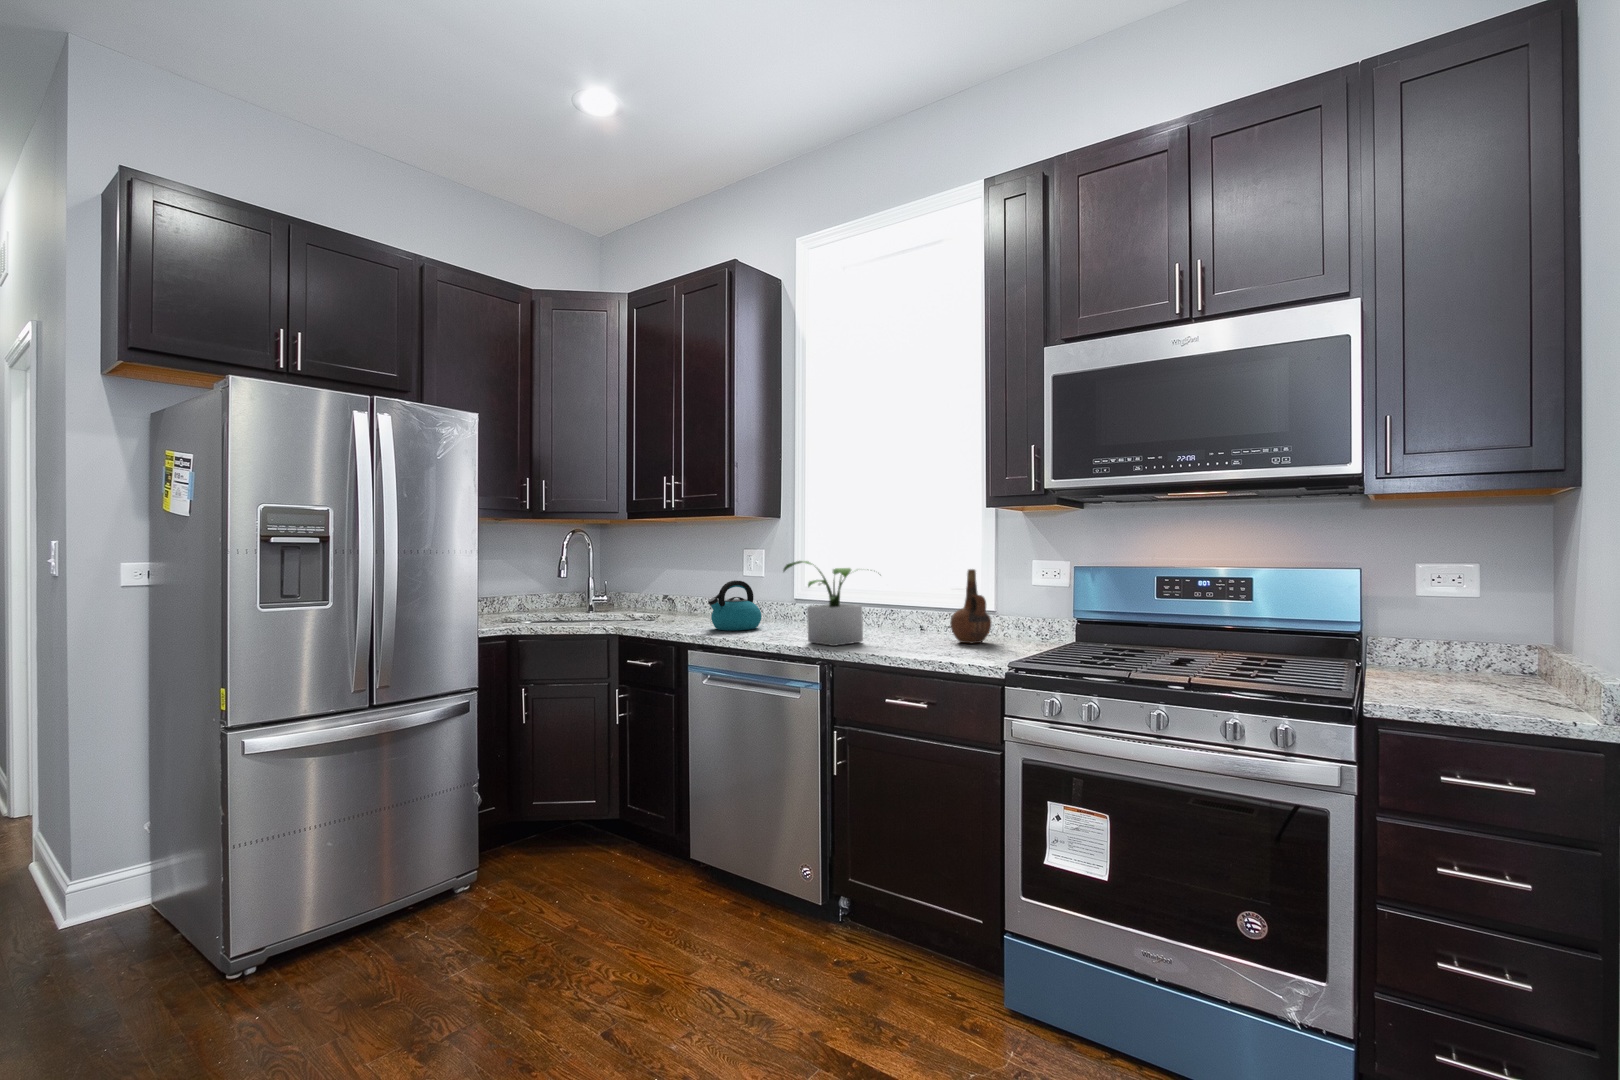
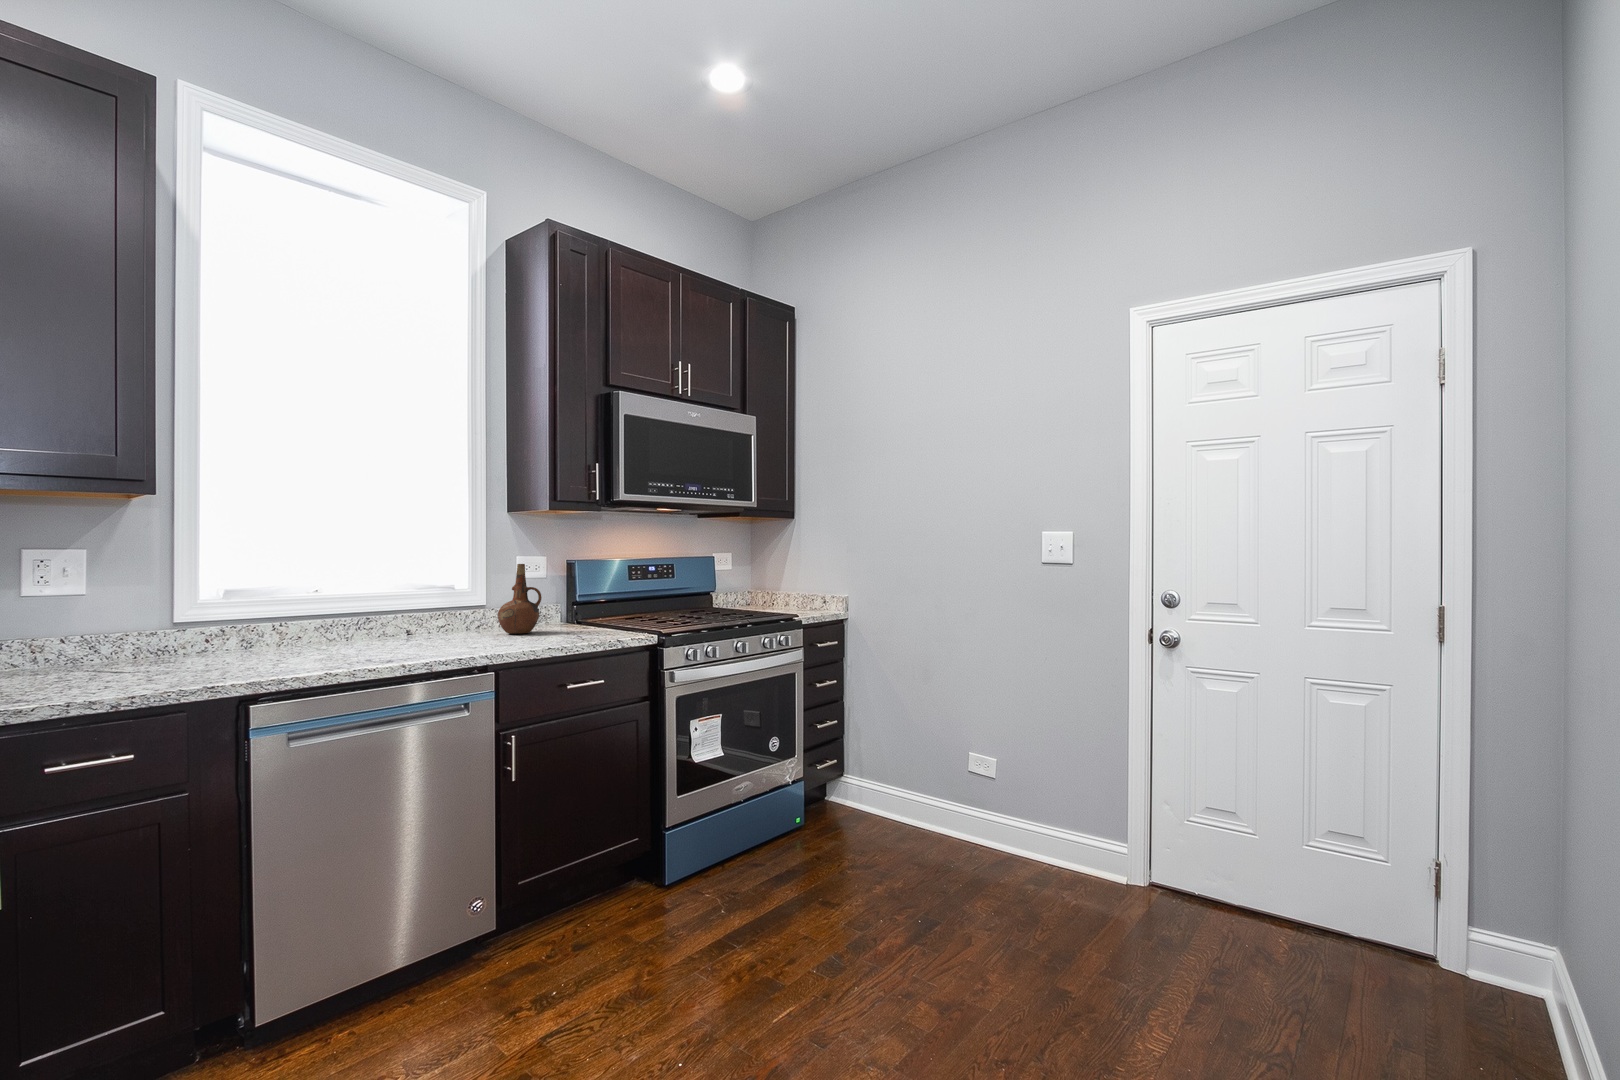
potted plant: present [783,561,863,646] -> none [364,557,497,657]
kettle: present [708,580,762,631] -> none [99,593,211,680]

